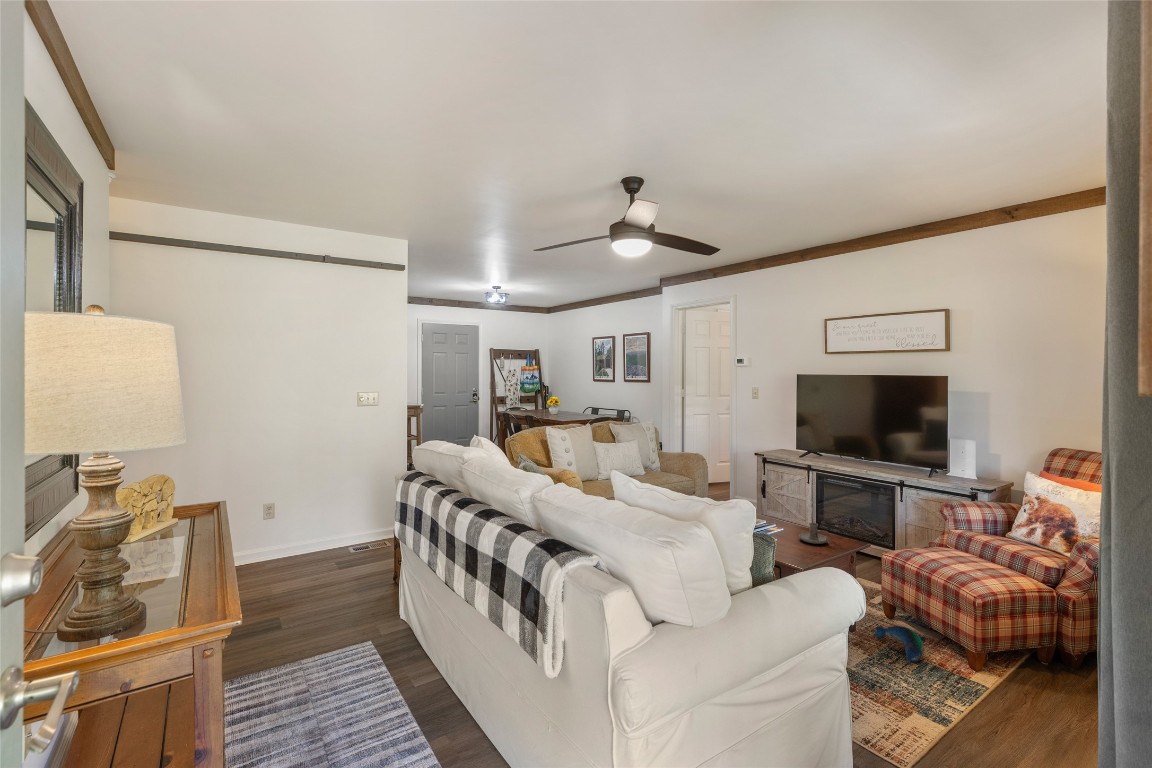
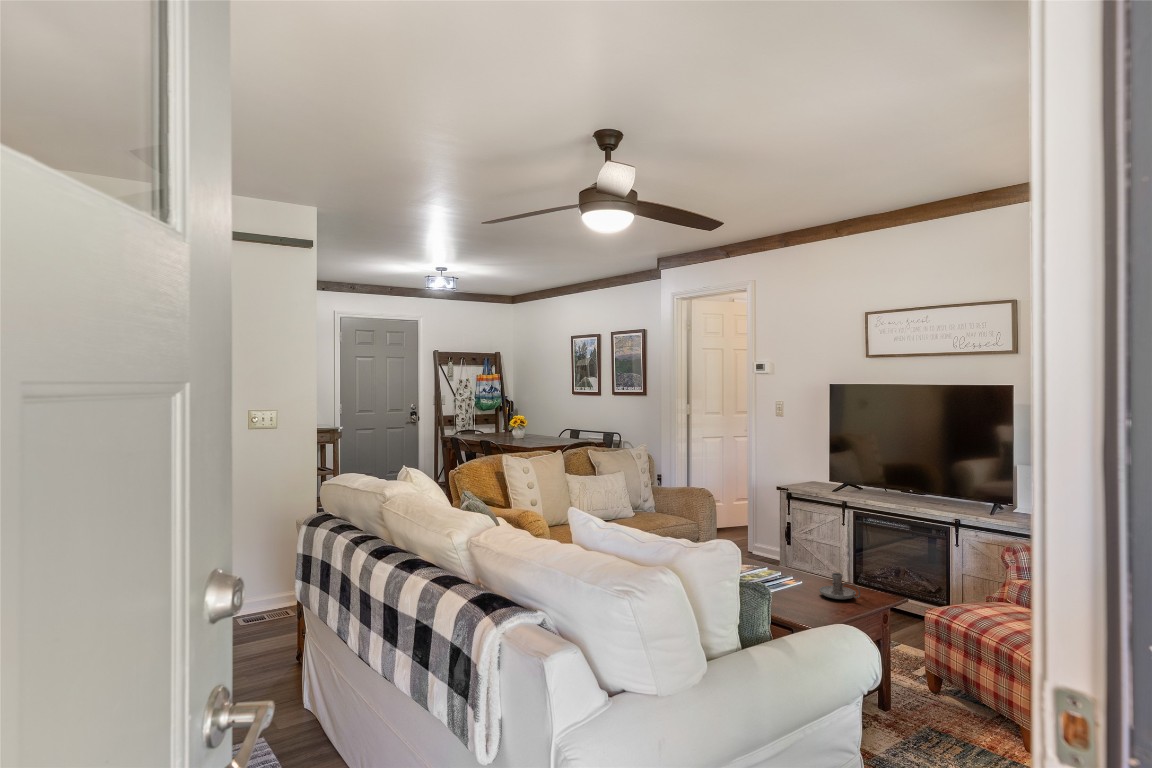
plush toy: present [874,626,926,664] -> none [913,703,975,749]

